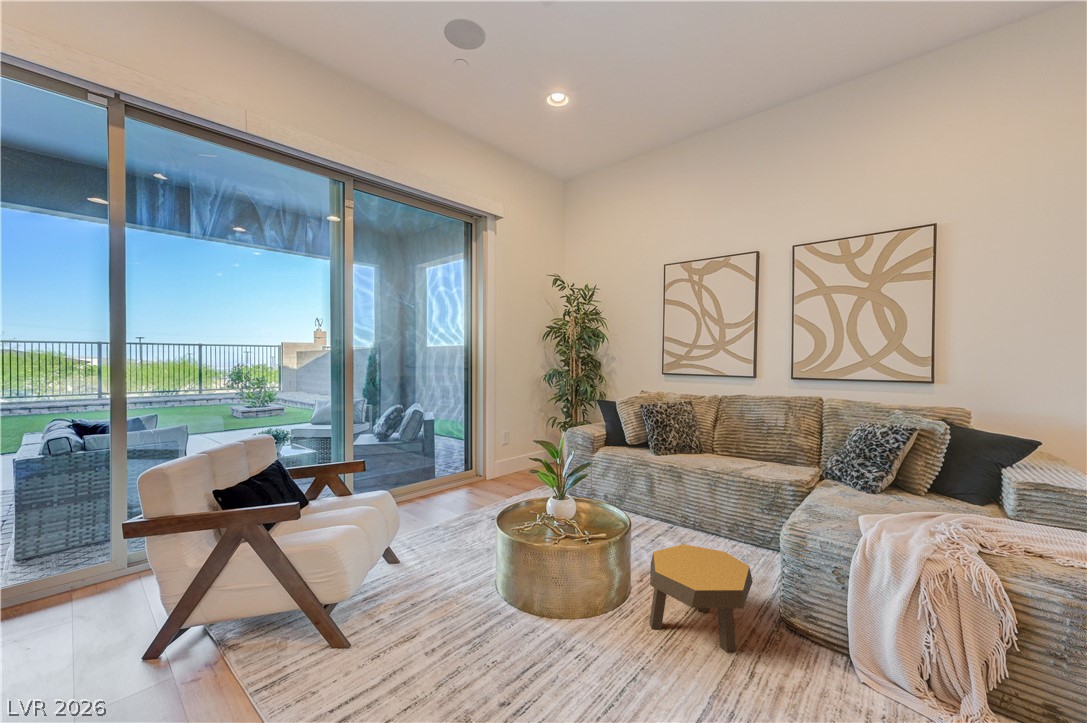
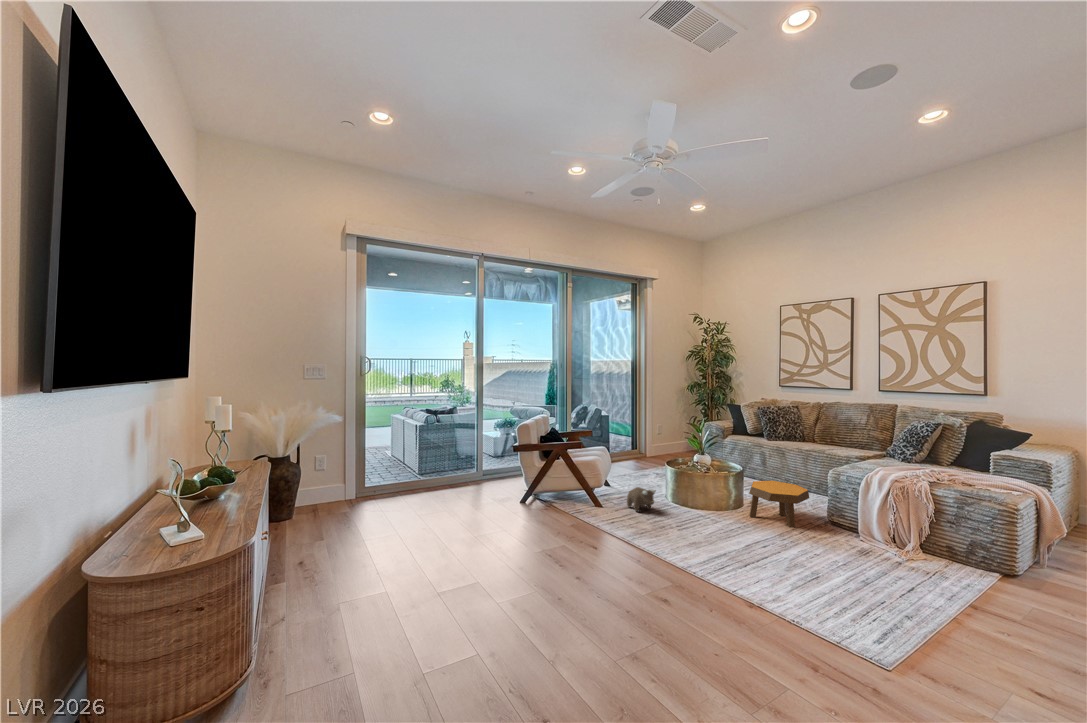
plush toy: none [410,594,470,656] -> present [627,487,656,511]

